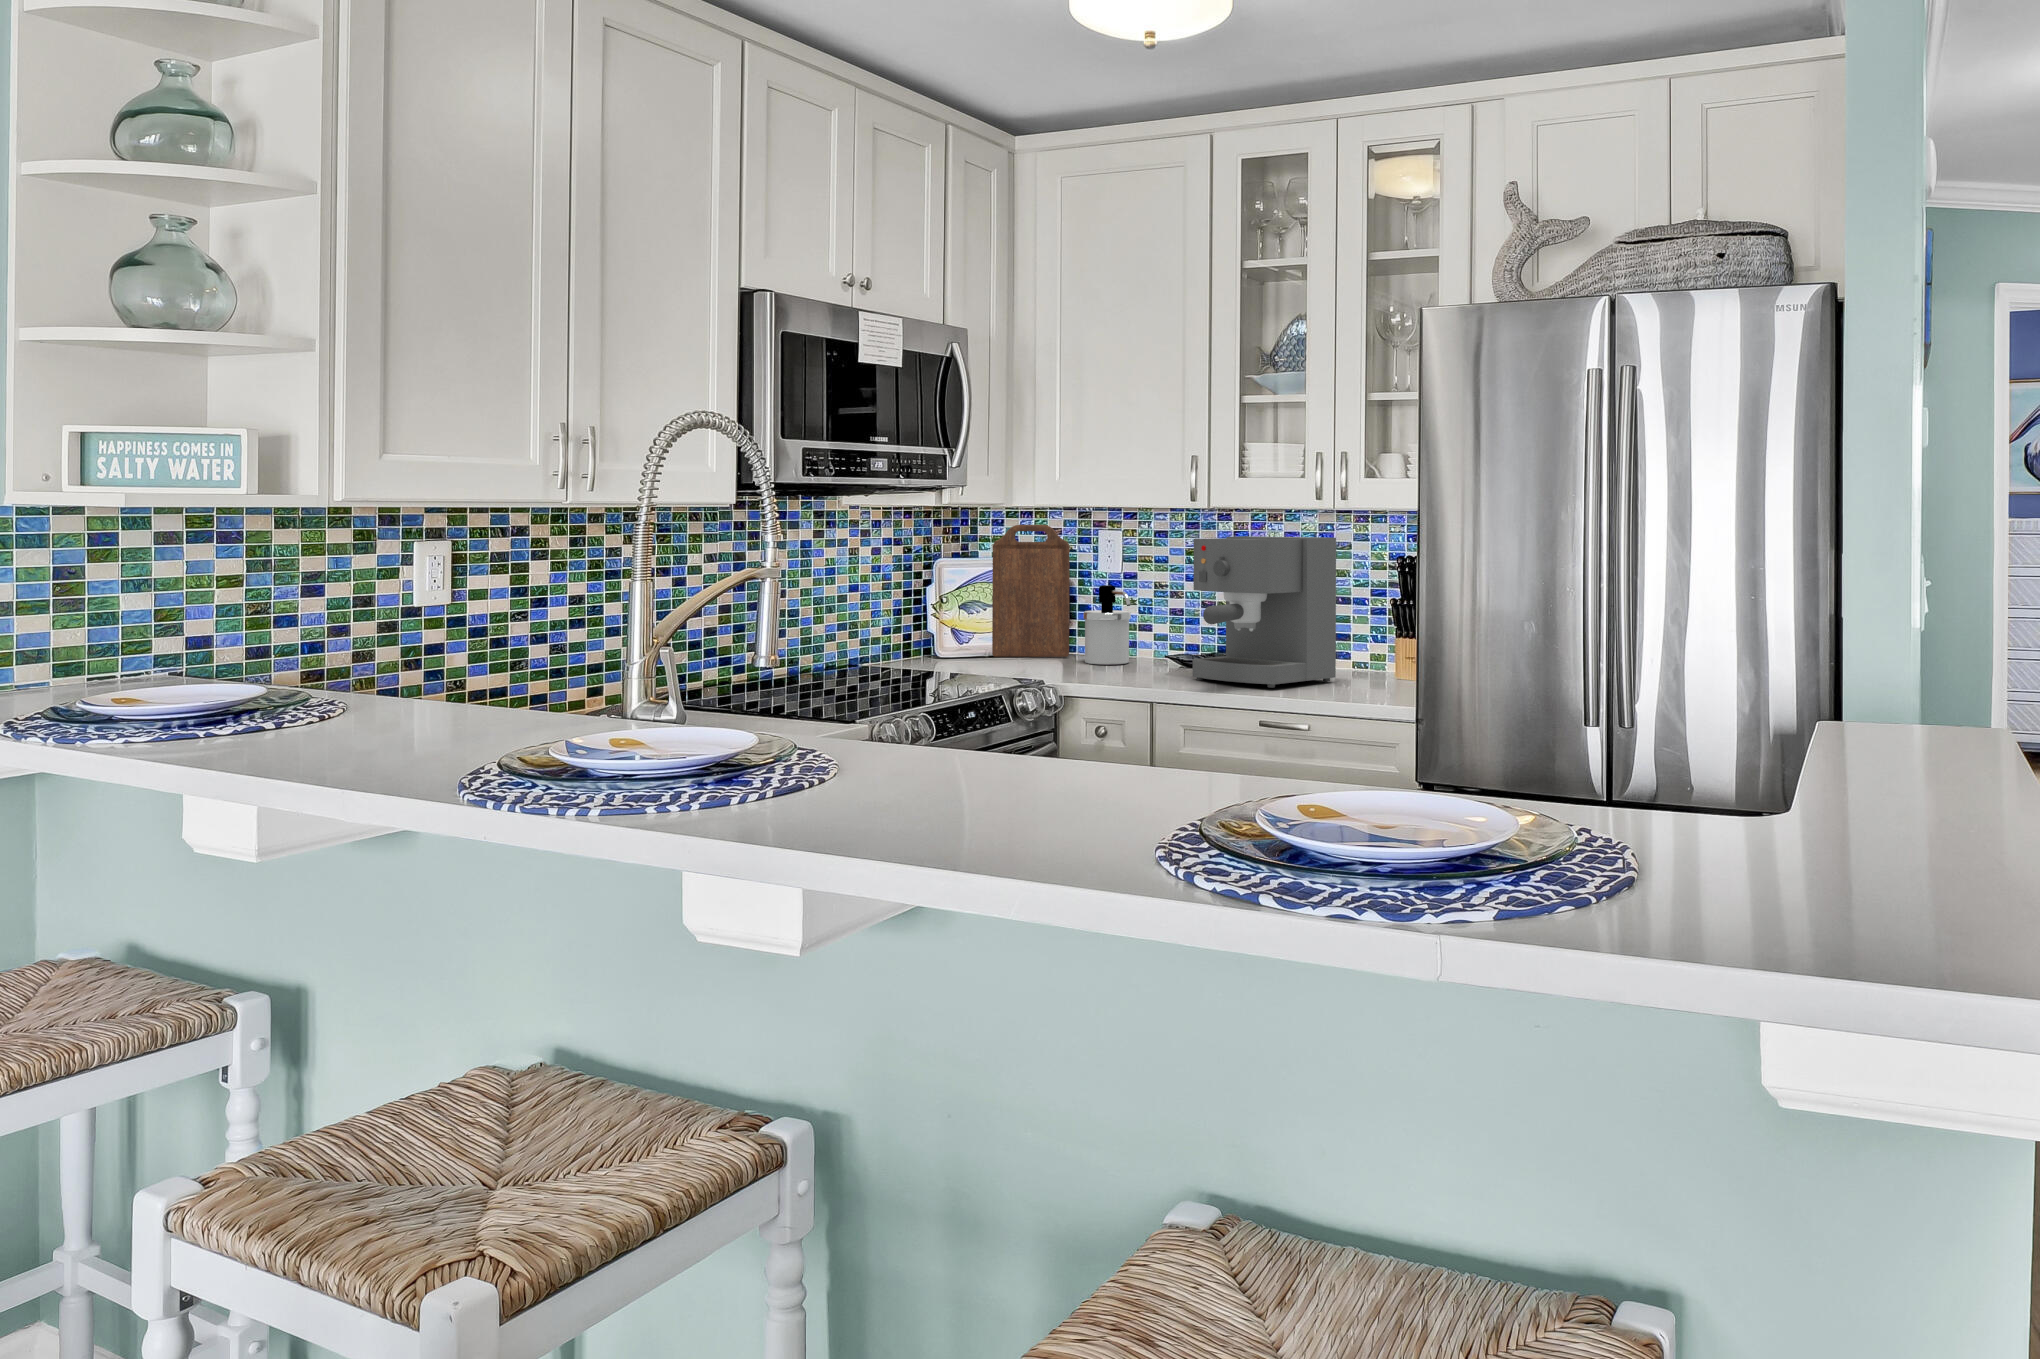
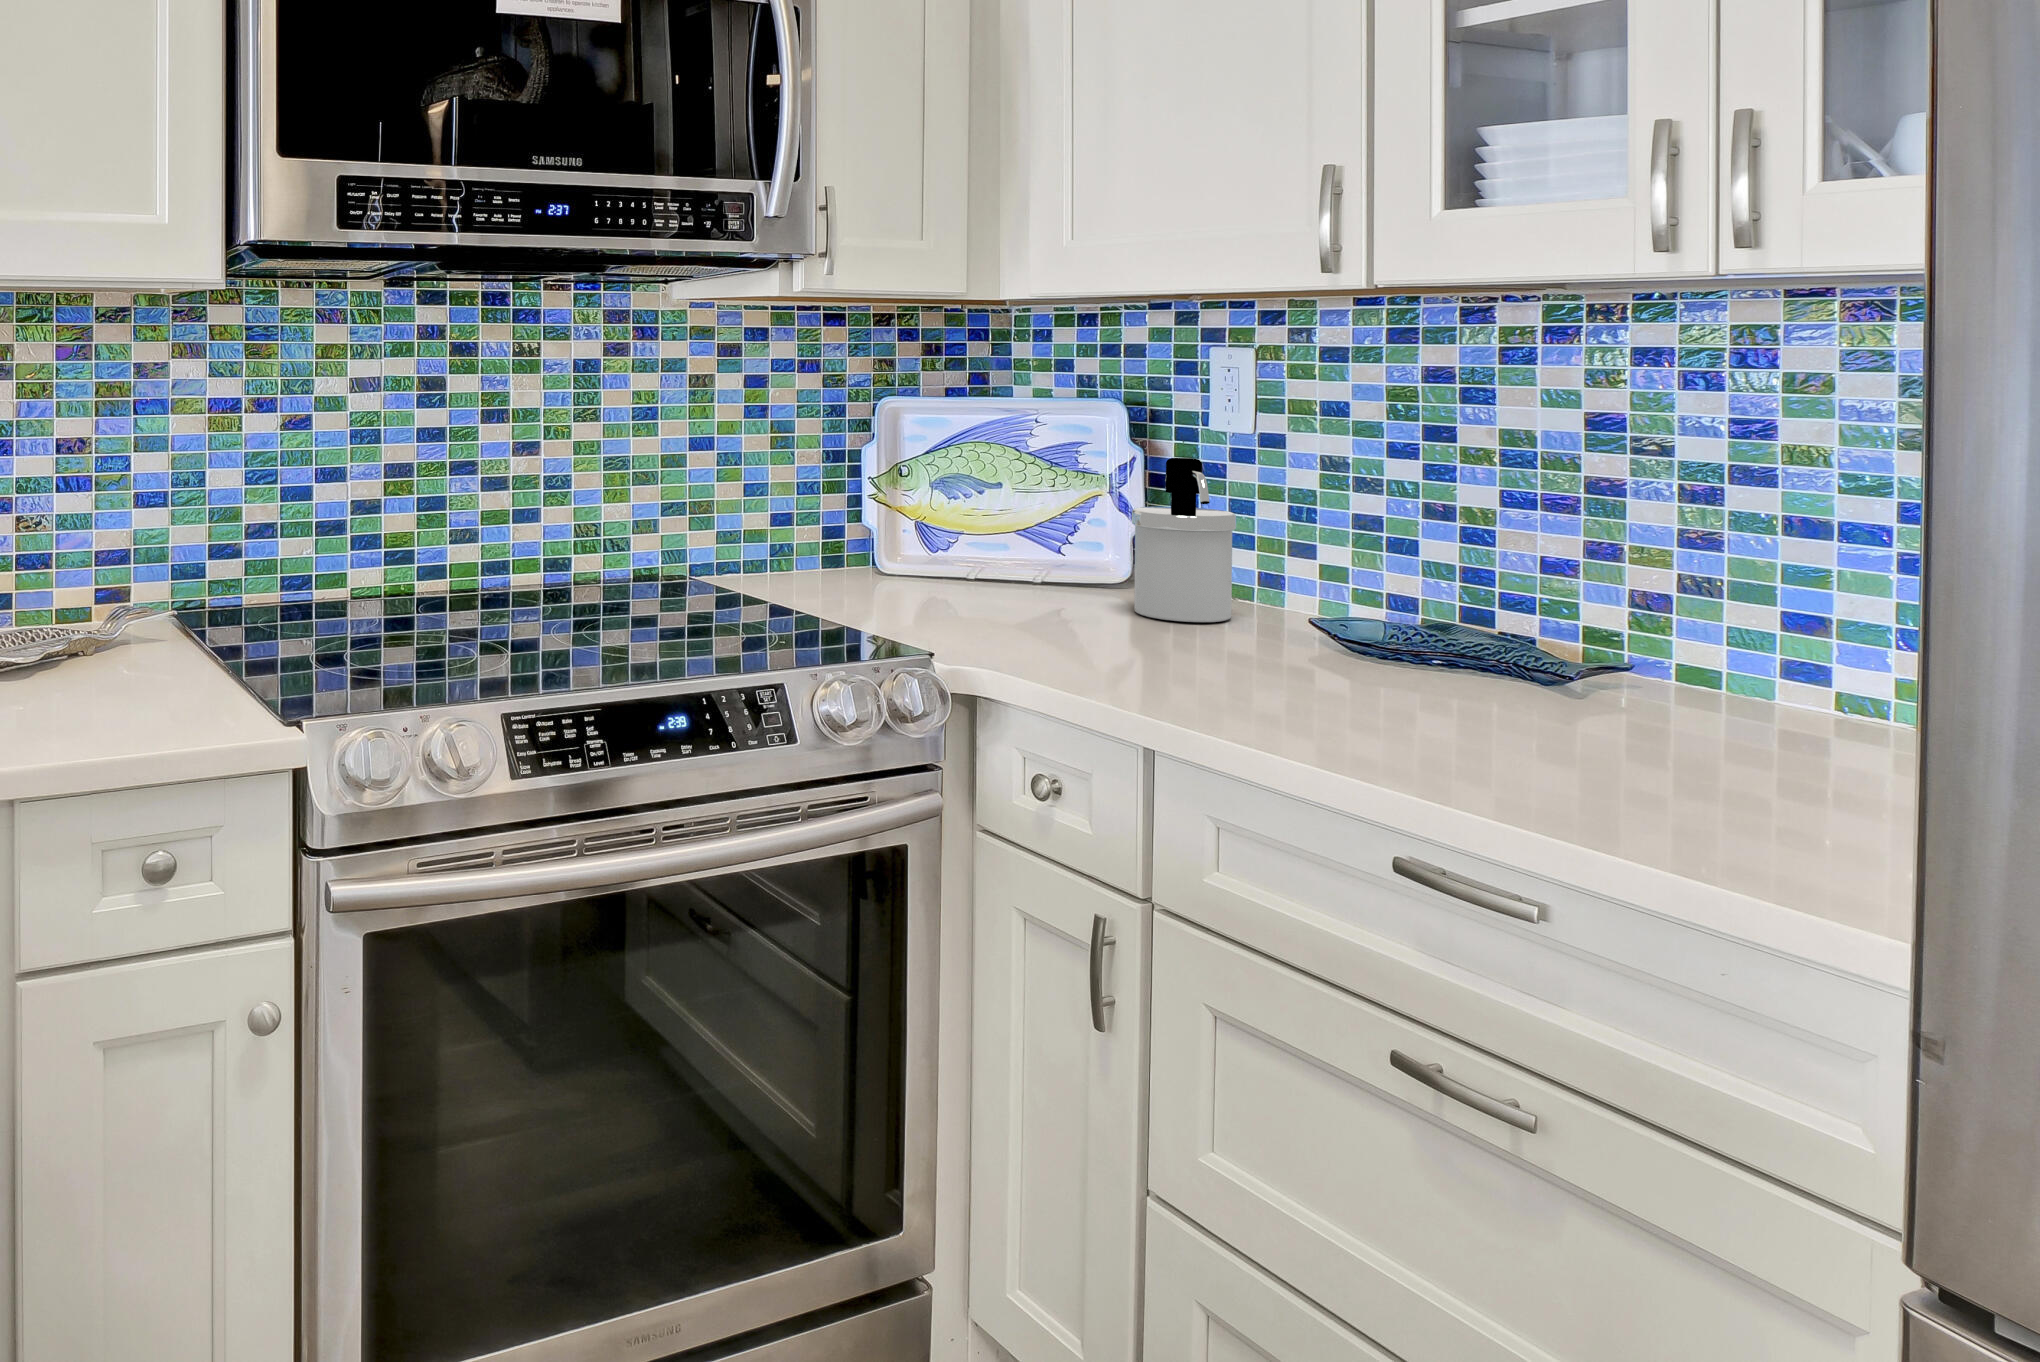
cutting board: present [992,525,1070,657] -> none [981,337,1128,592]
coffee maker: present [1192,536,1336,688] -> none [1278,357,1742,753]

